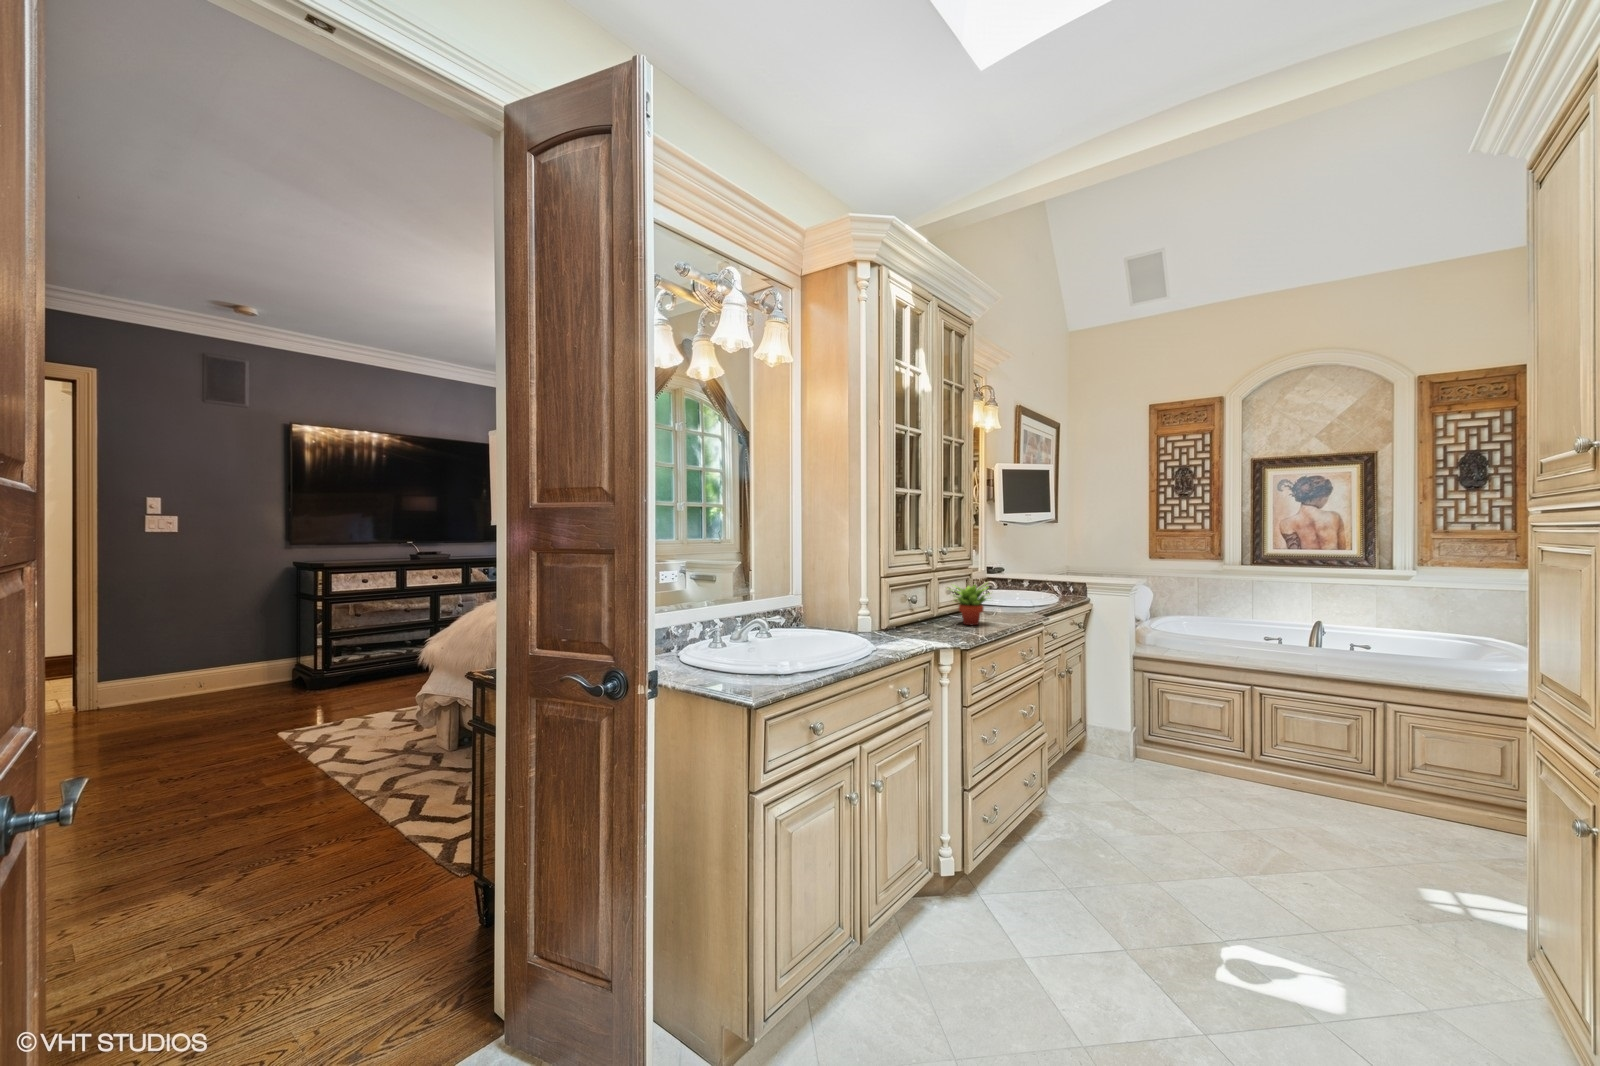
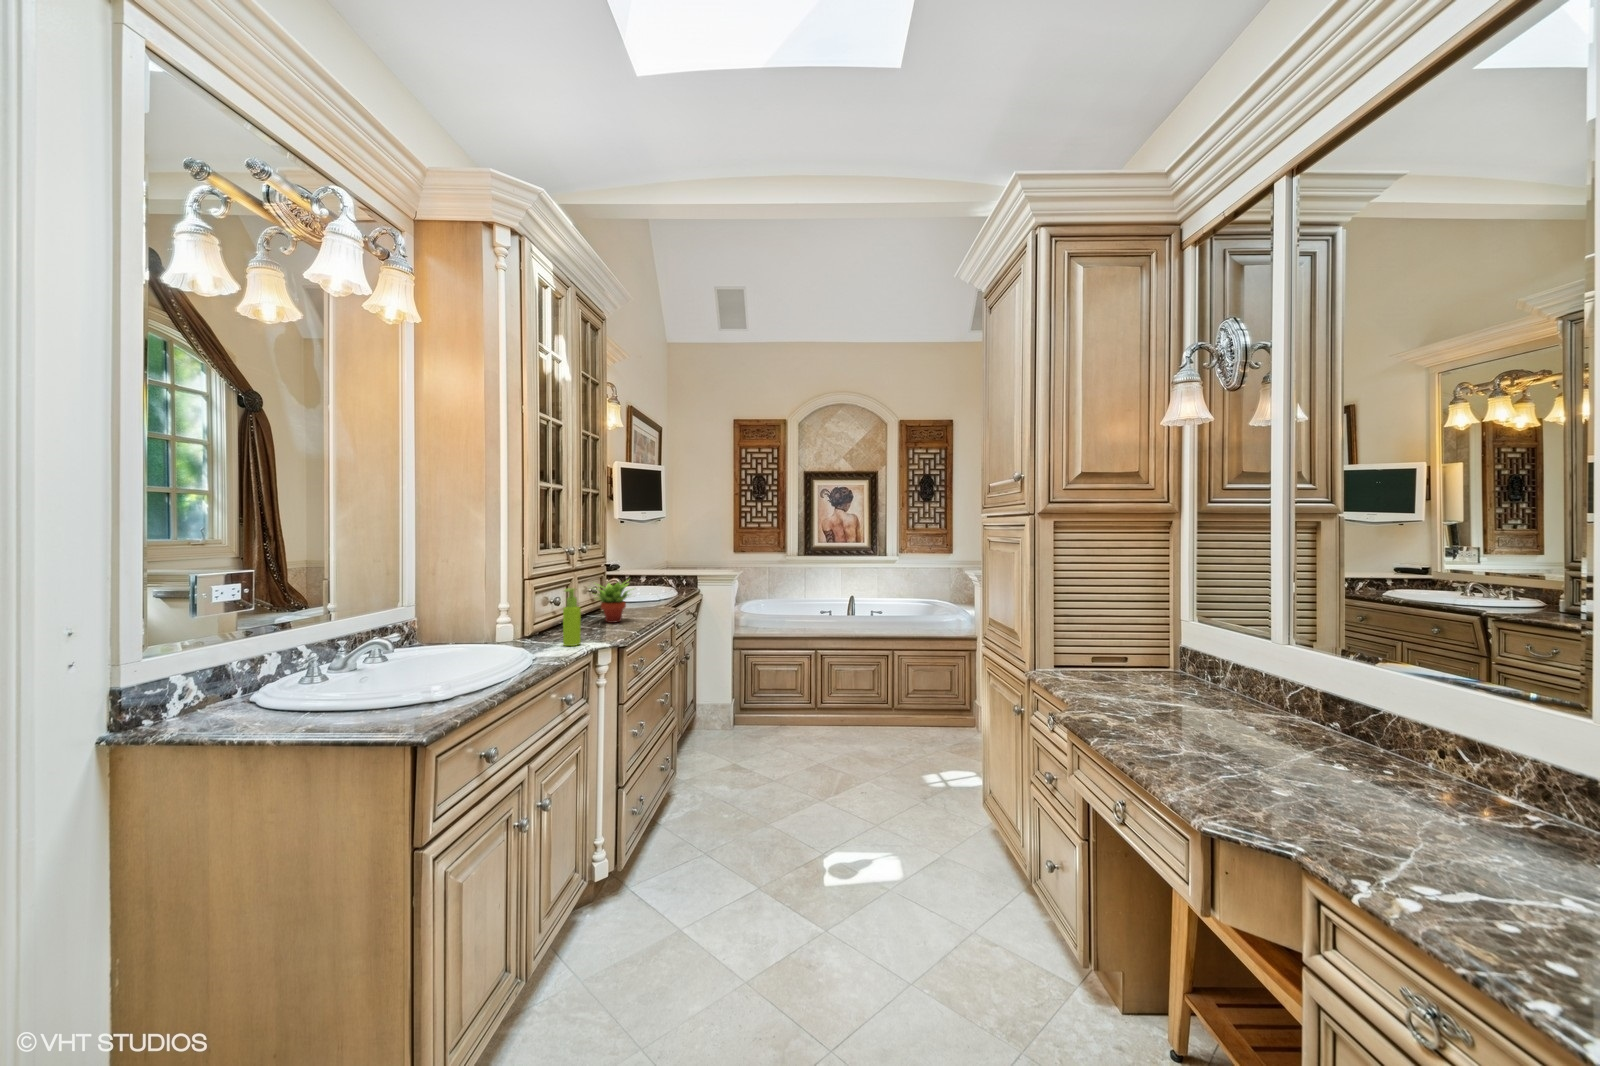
soap dispenser: none [909,588,925,643] -> present [563,588,581,646]

